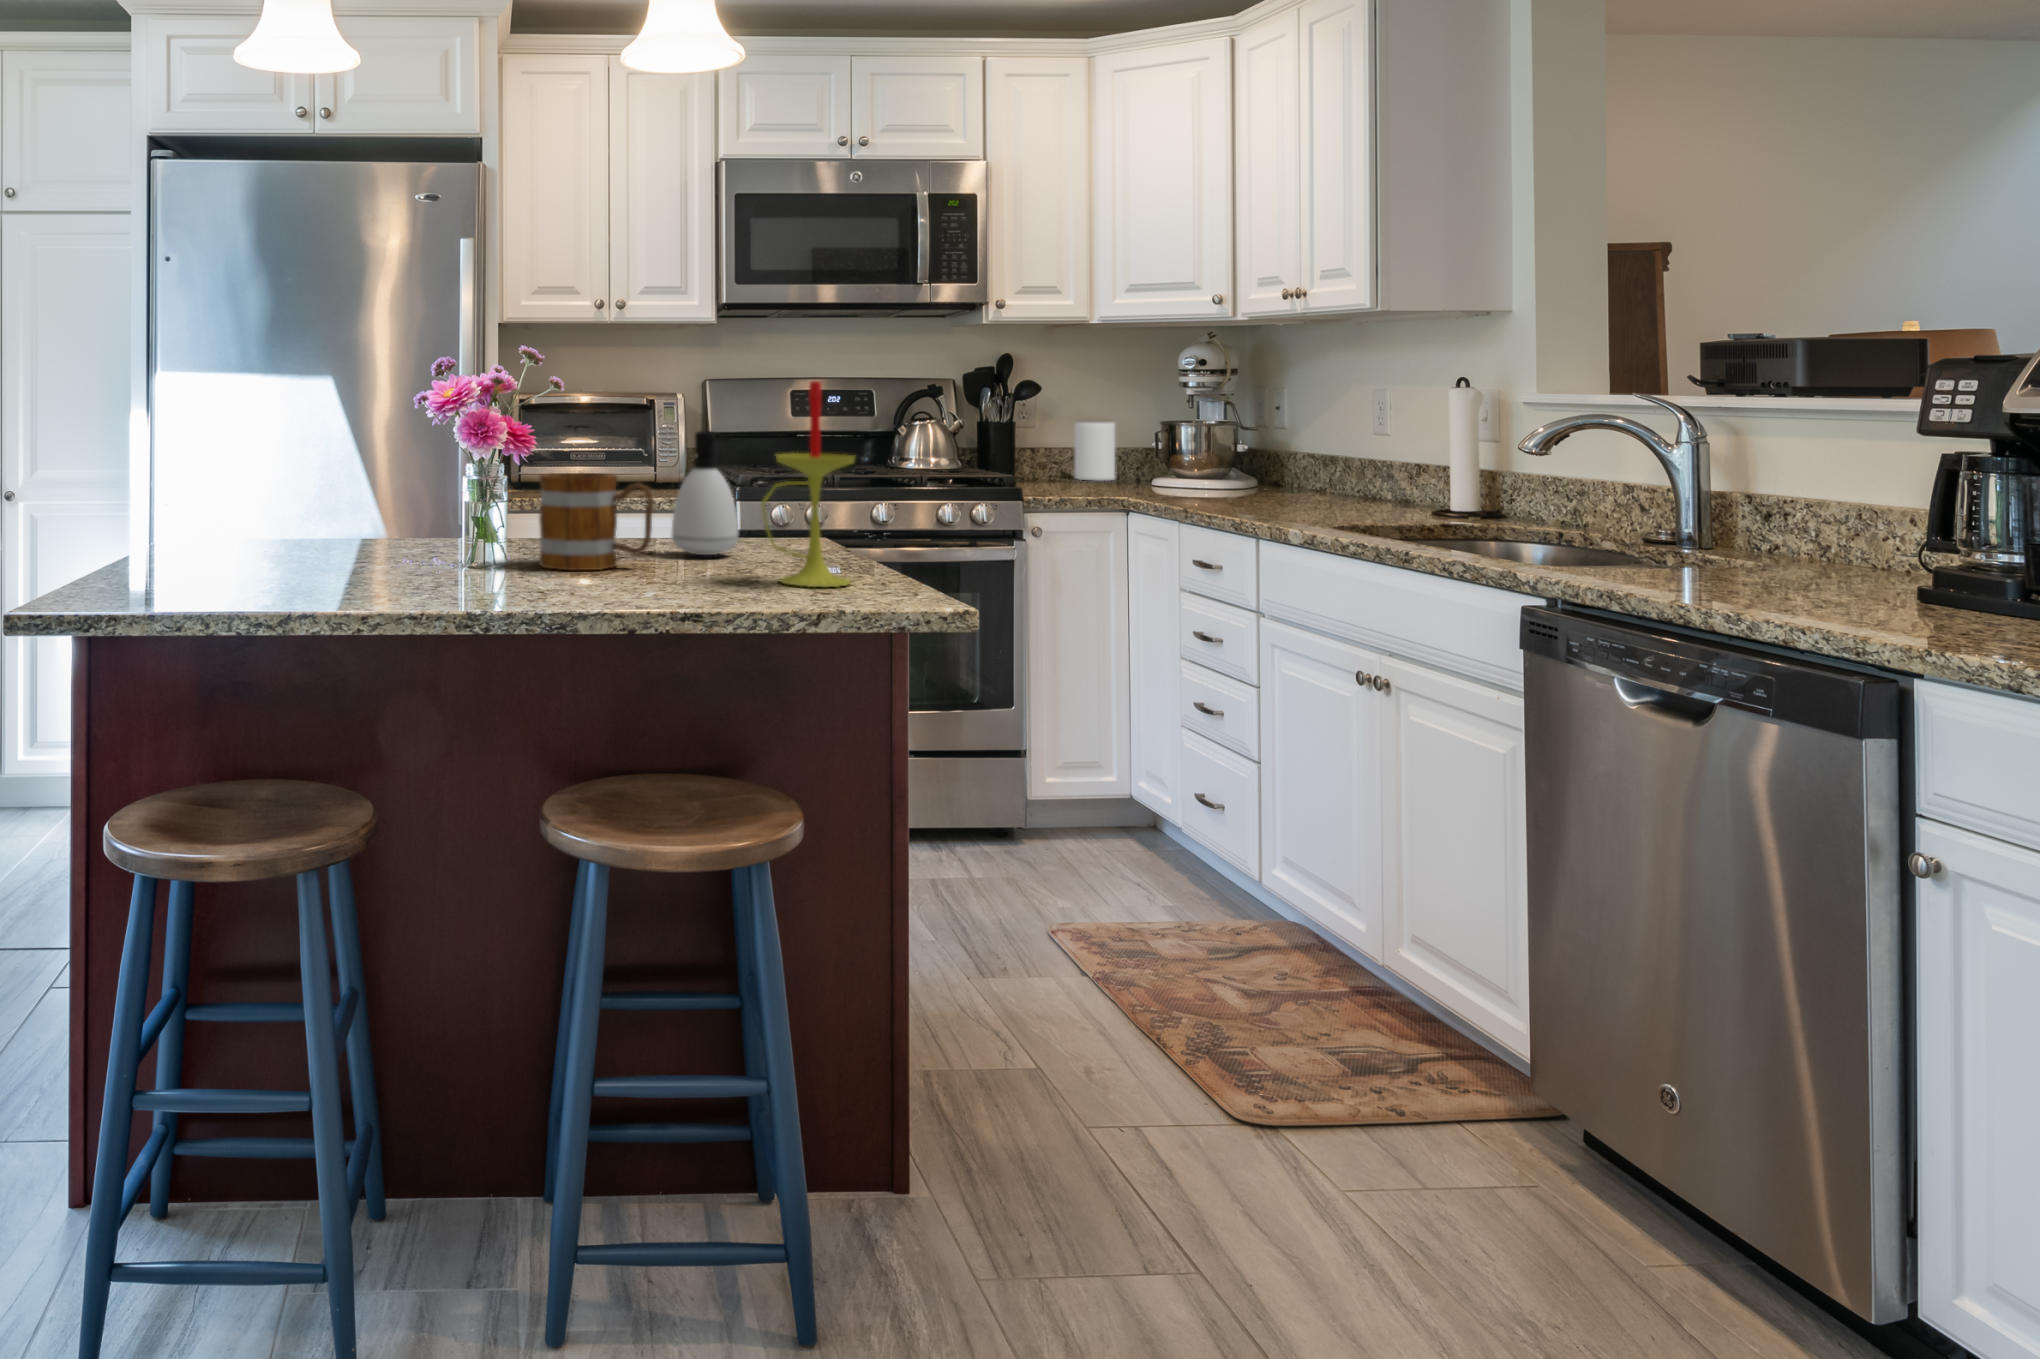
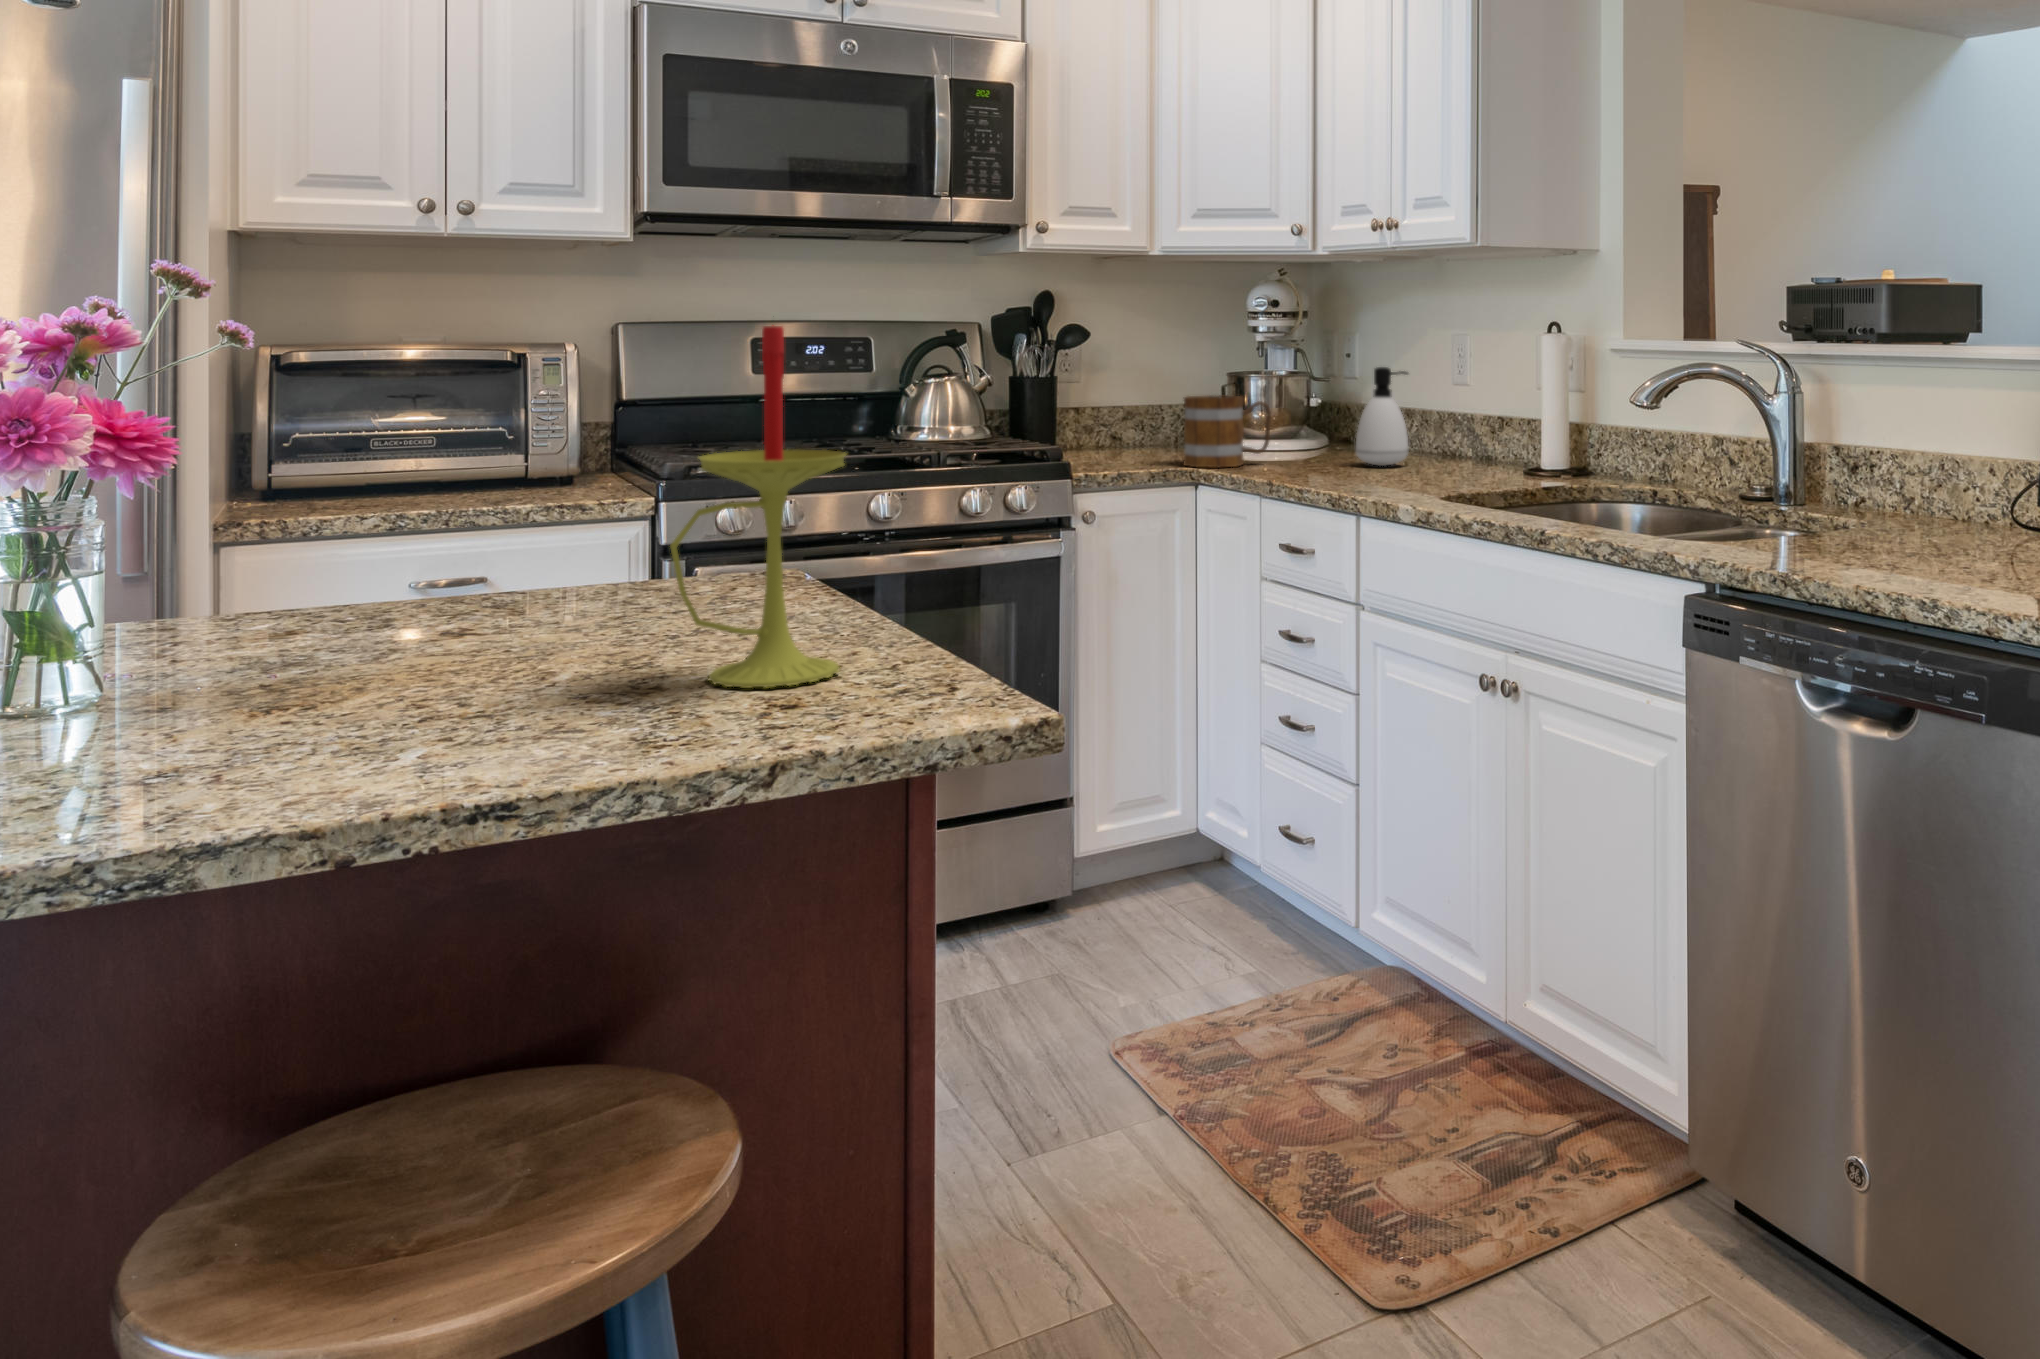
jar: present [1074,420,1115,481] -> none [1125,372,1172,445]
soap dispenser: present [672,431,738,555] -> present [1356,367,1409,466]
mug: present [539,473,654,570] -> present [1184,395,1271,468]

